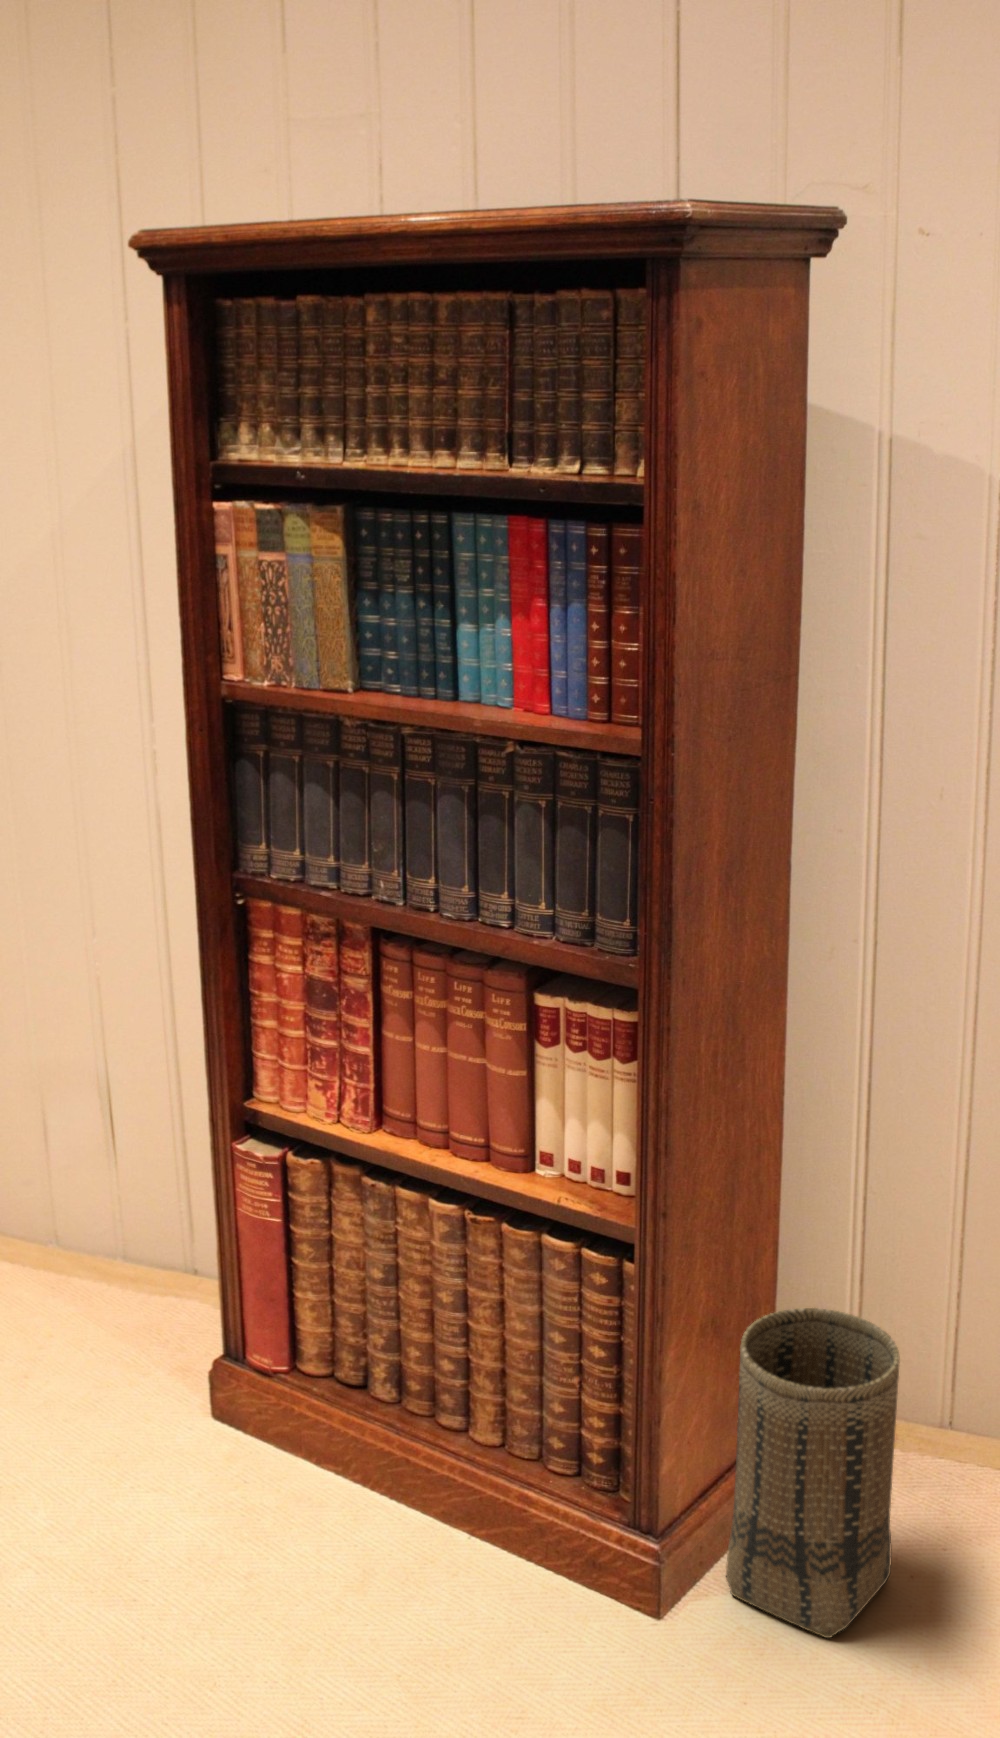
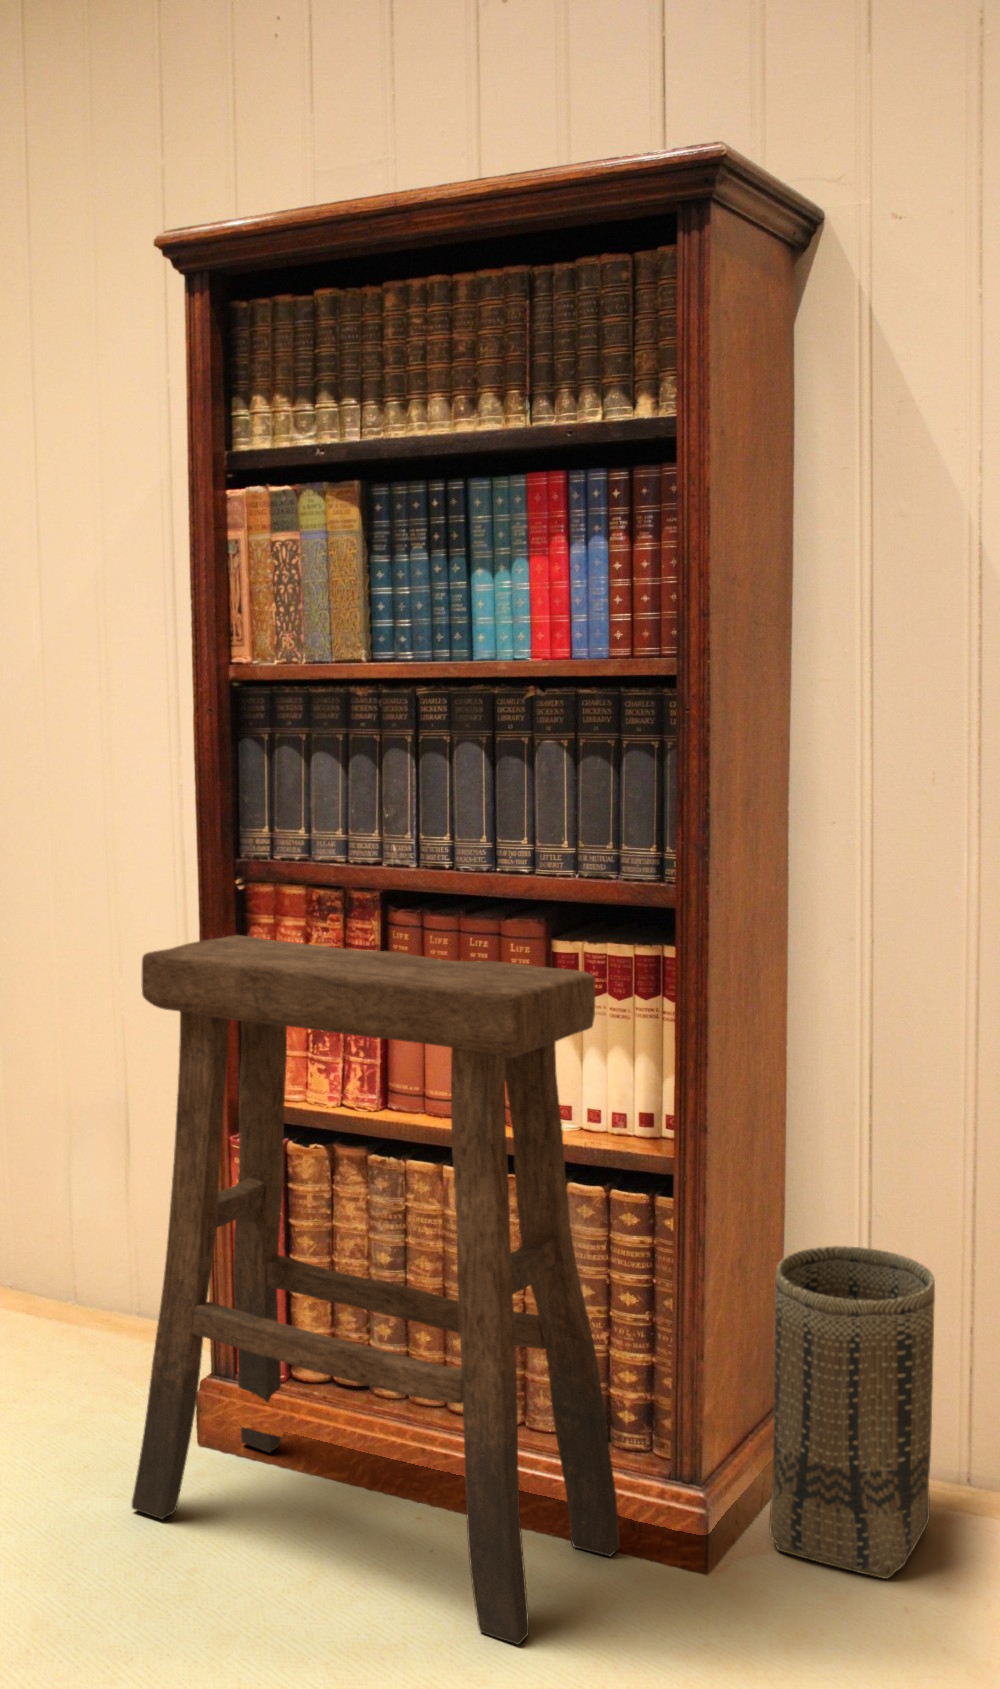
stool: none [126,956,579,1678] -> present [132,935,620,1645]

